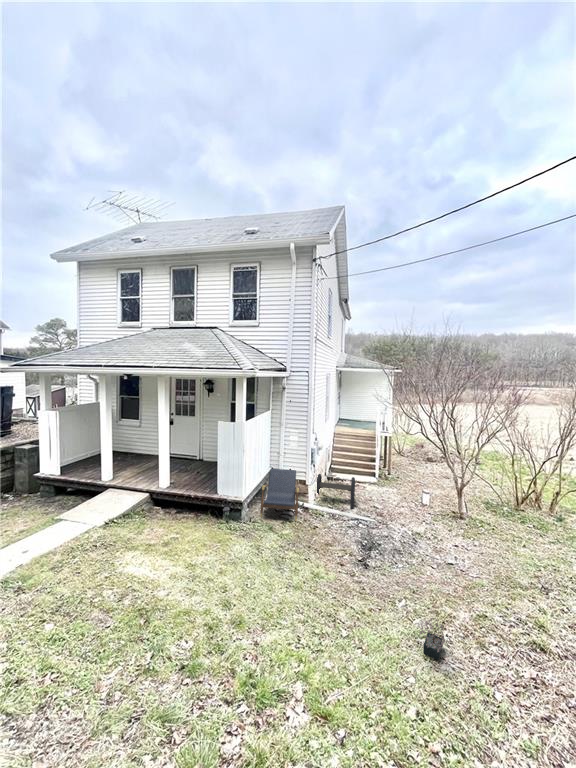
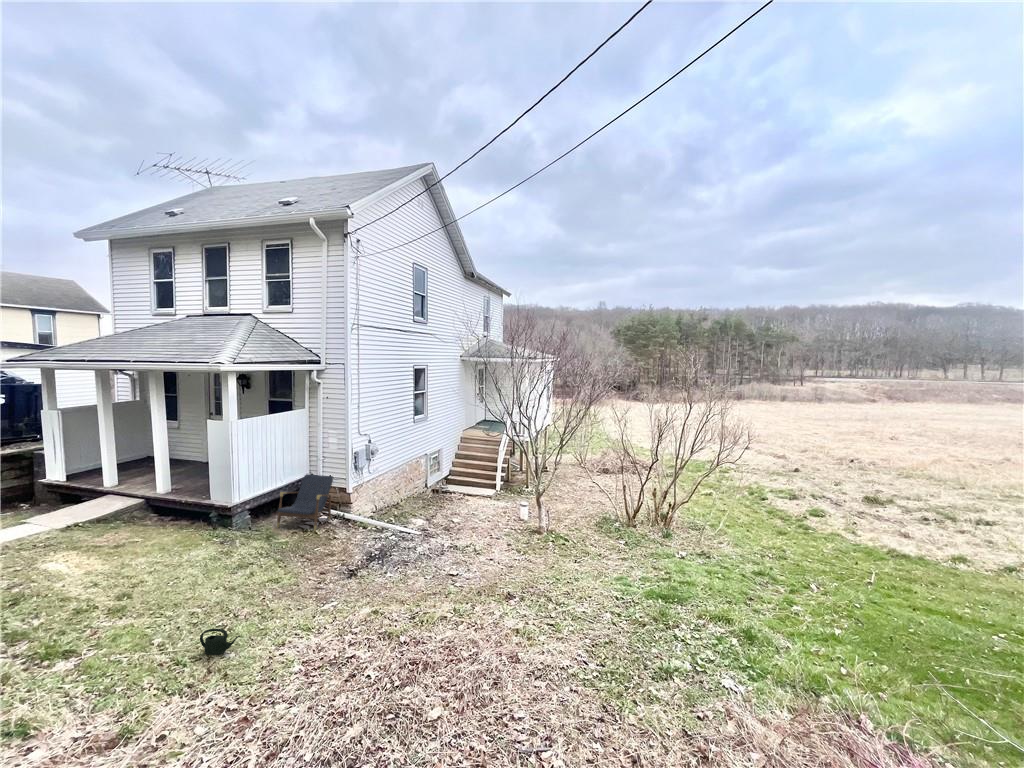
bench: present [317,474,355,509] -> none [374,482,426,523]
decorative plant: present [420,618,447,660] -> none [265,607,304,643]
watering can: none [381,651,422,682] -> present [200,629,240,655]

